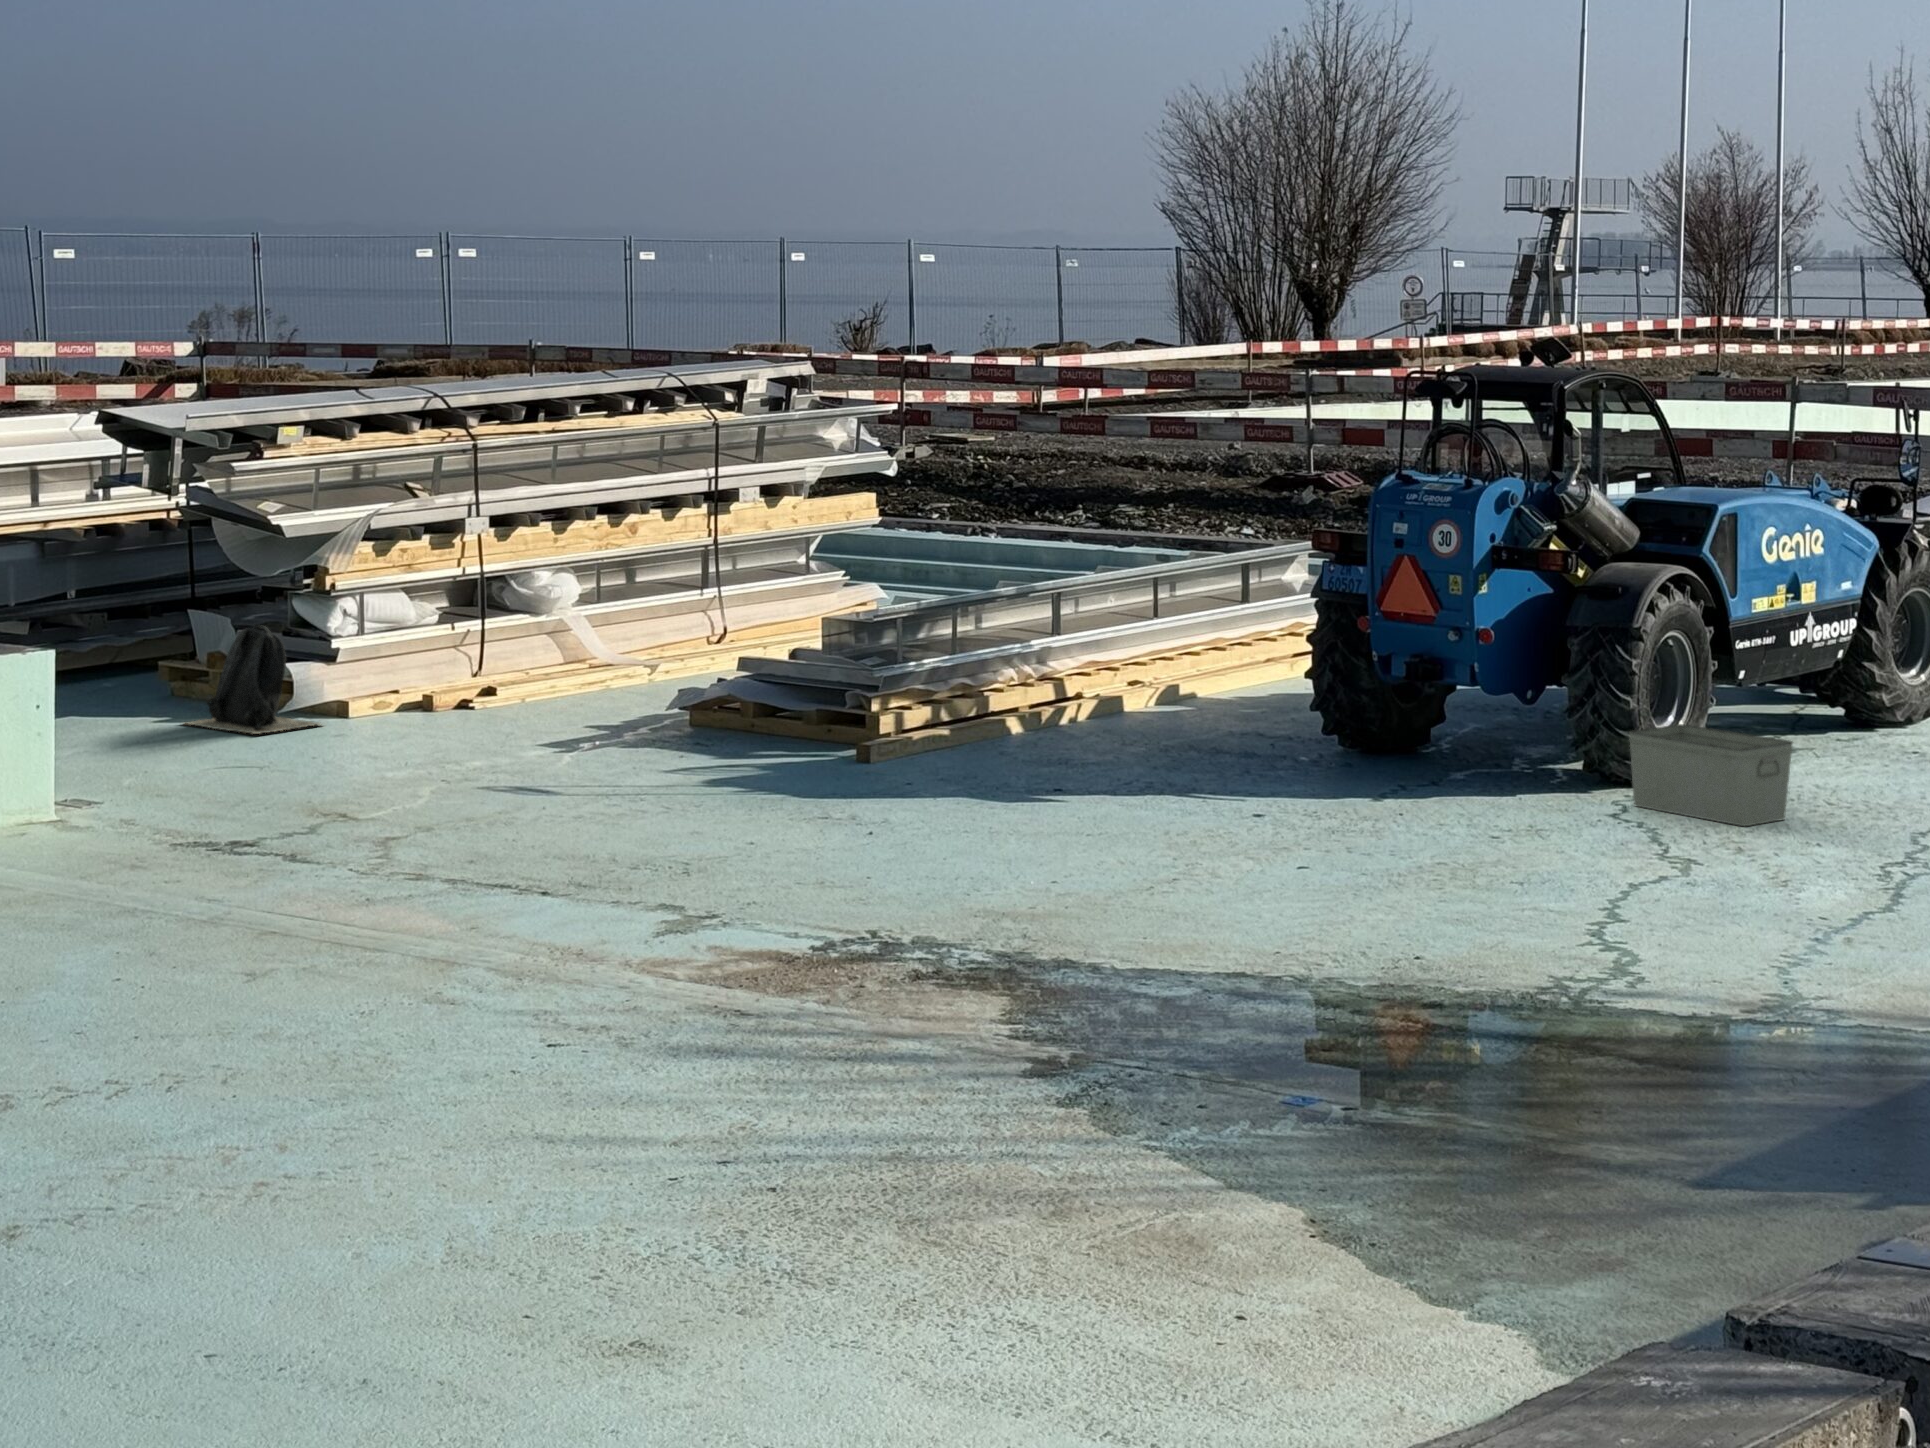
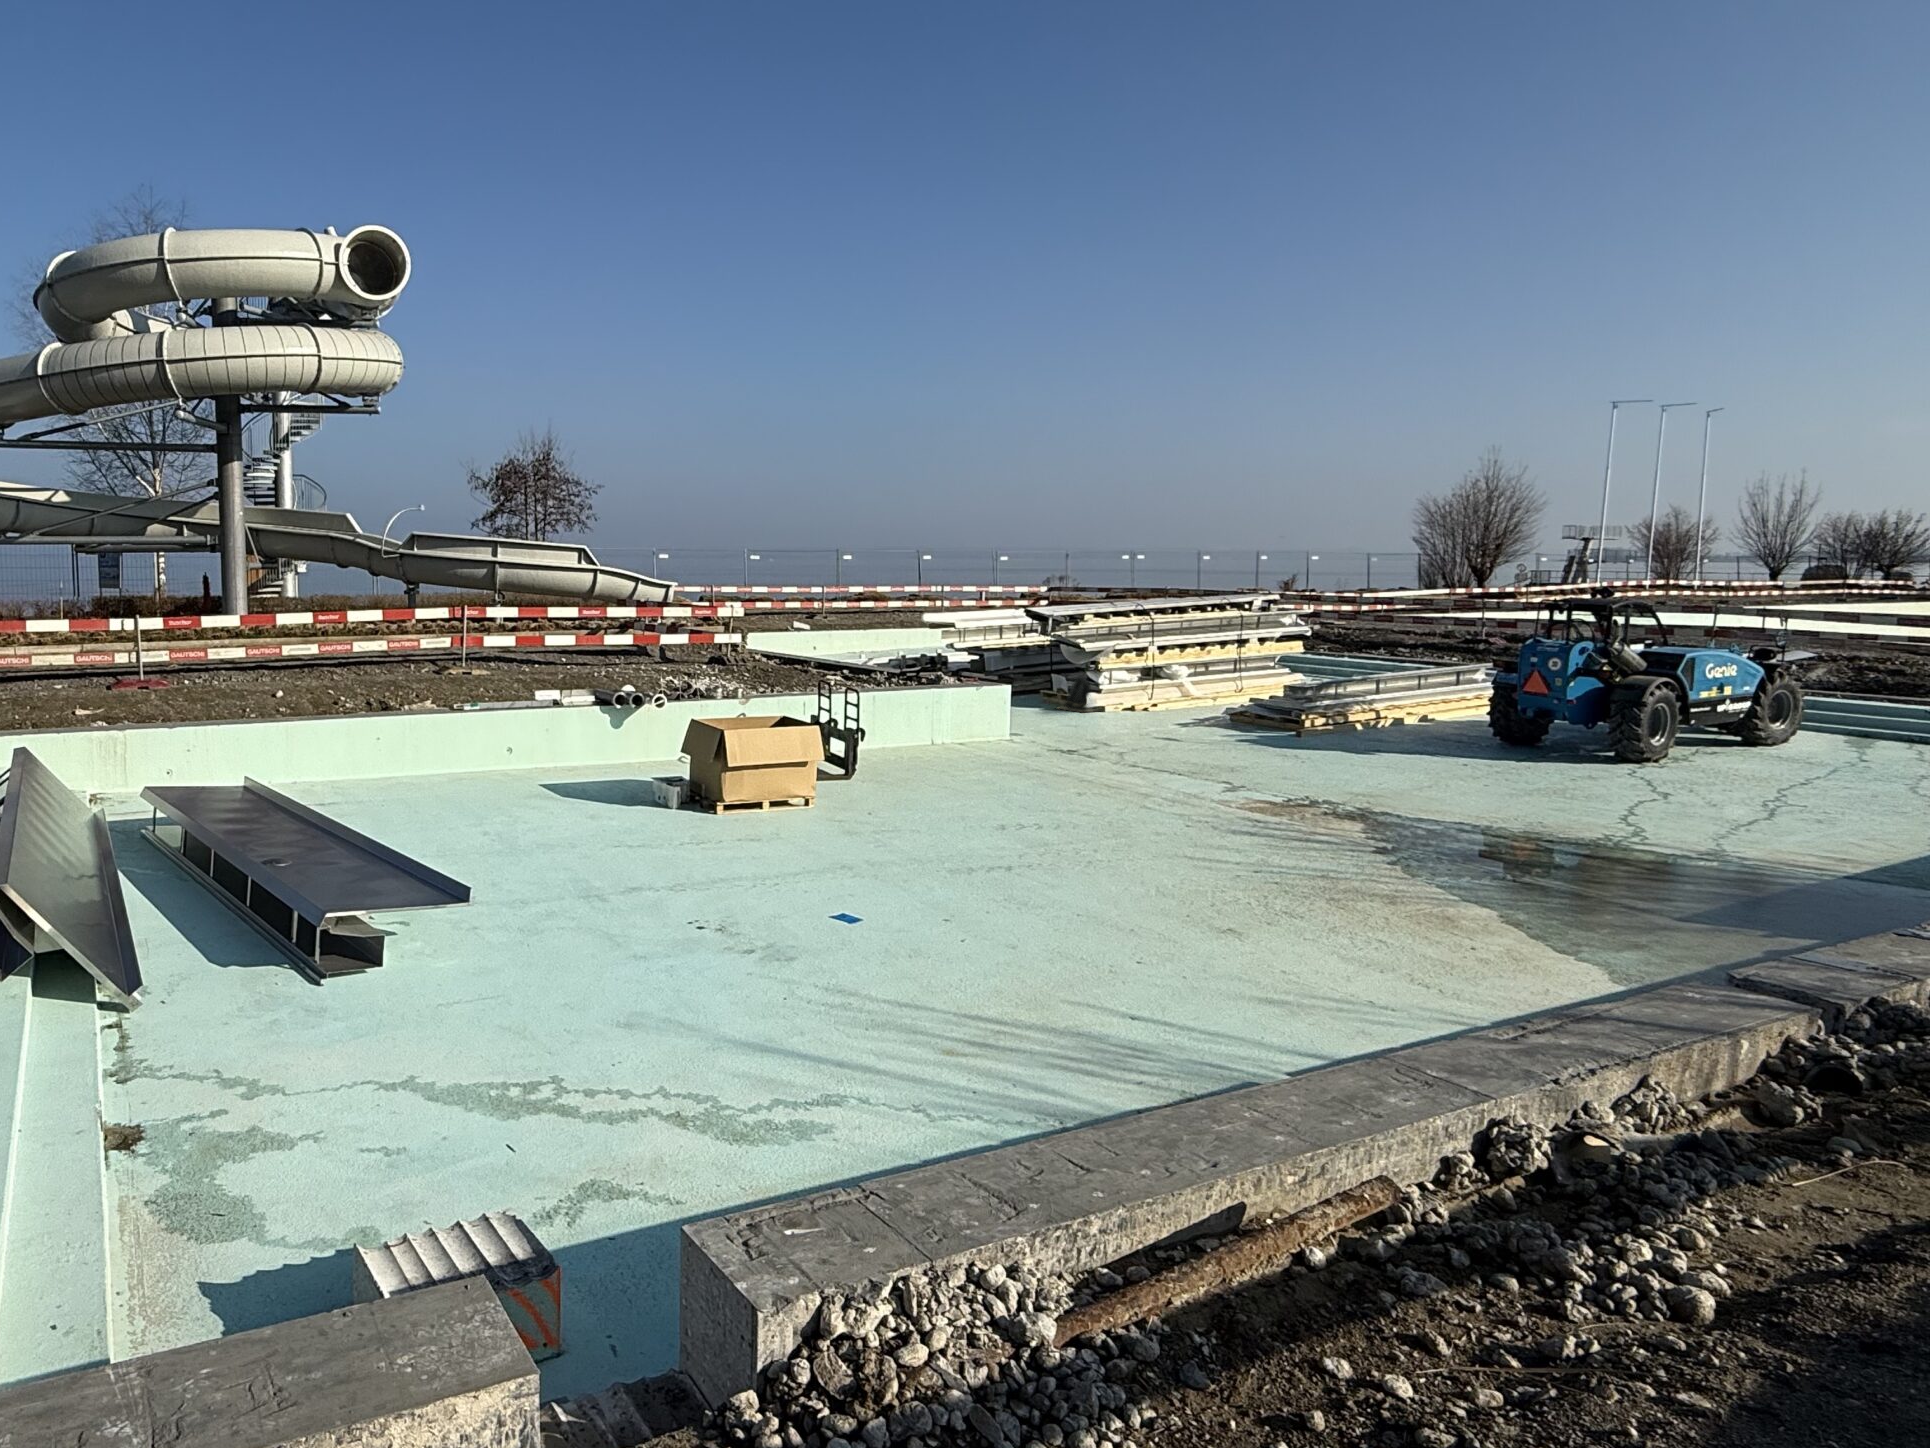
storage bin: present [1629,724,1793,826] -> none [1633,737,1712,774]

